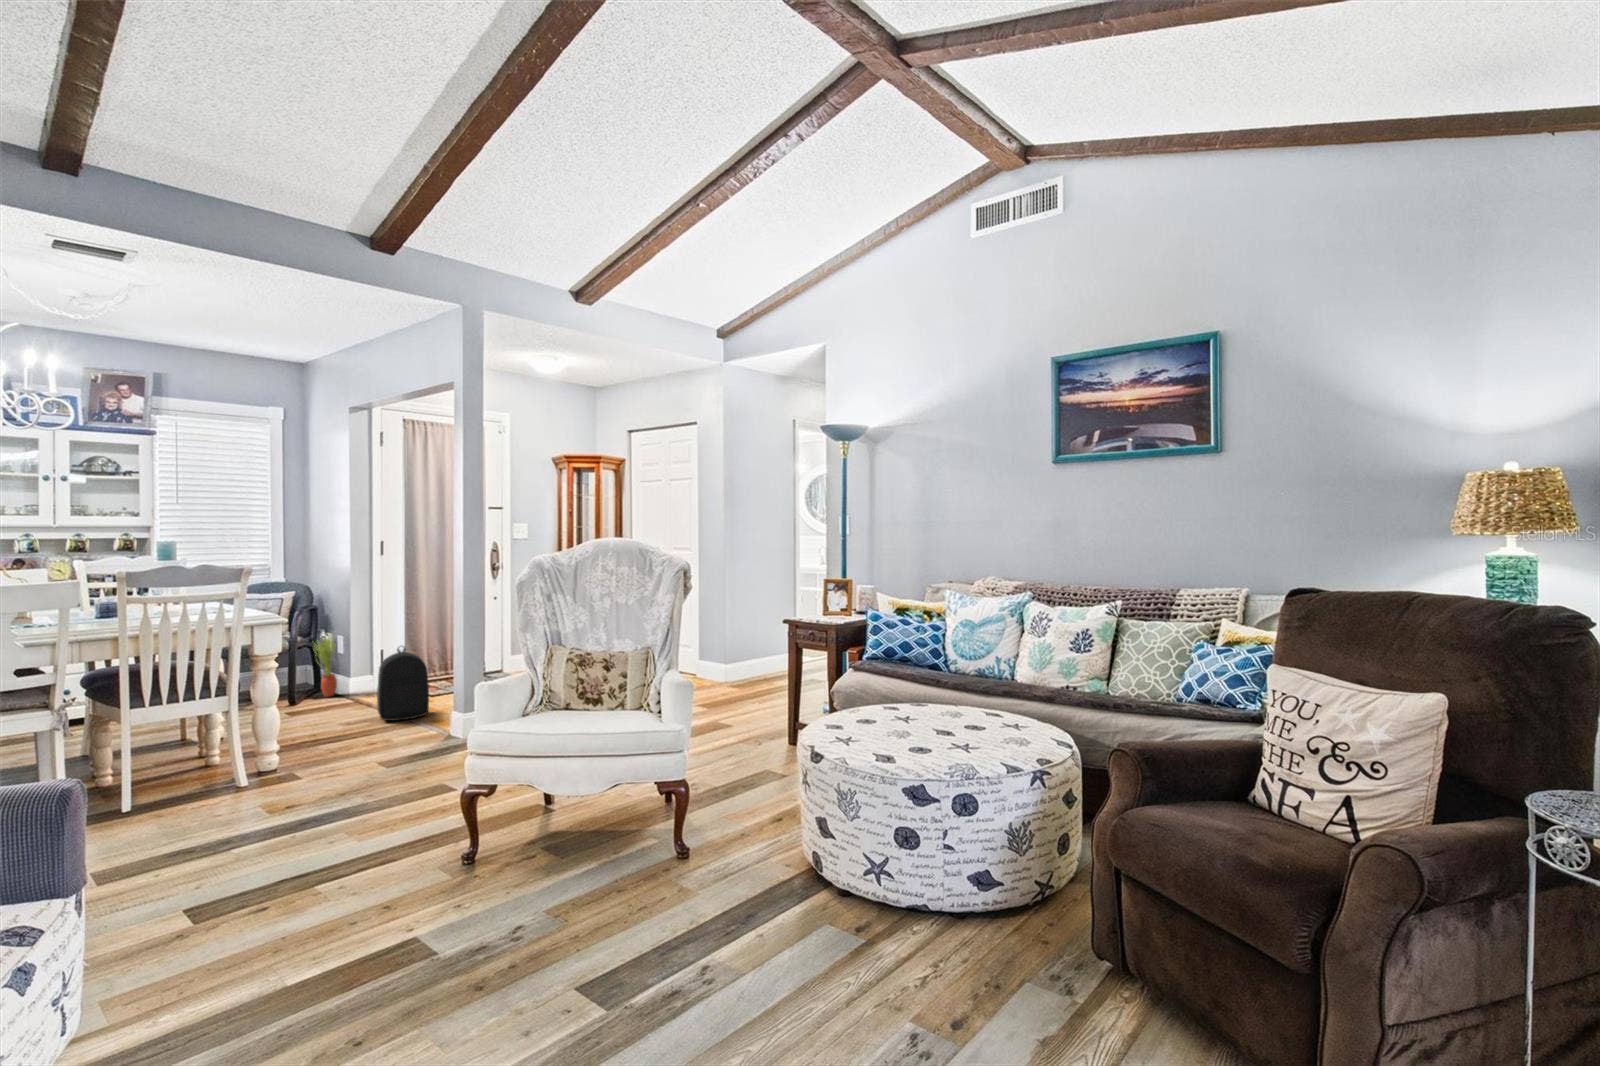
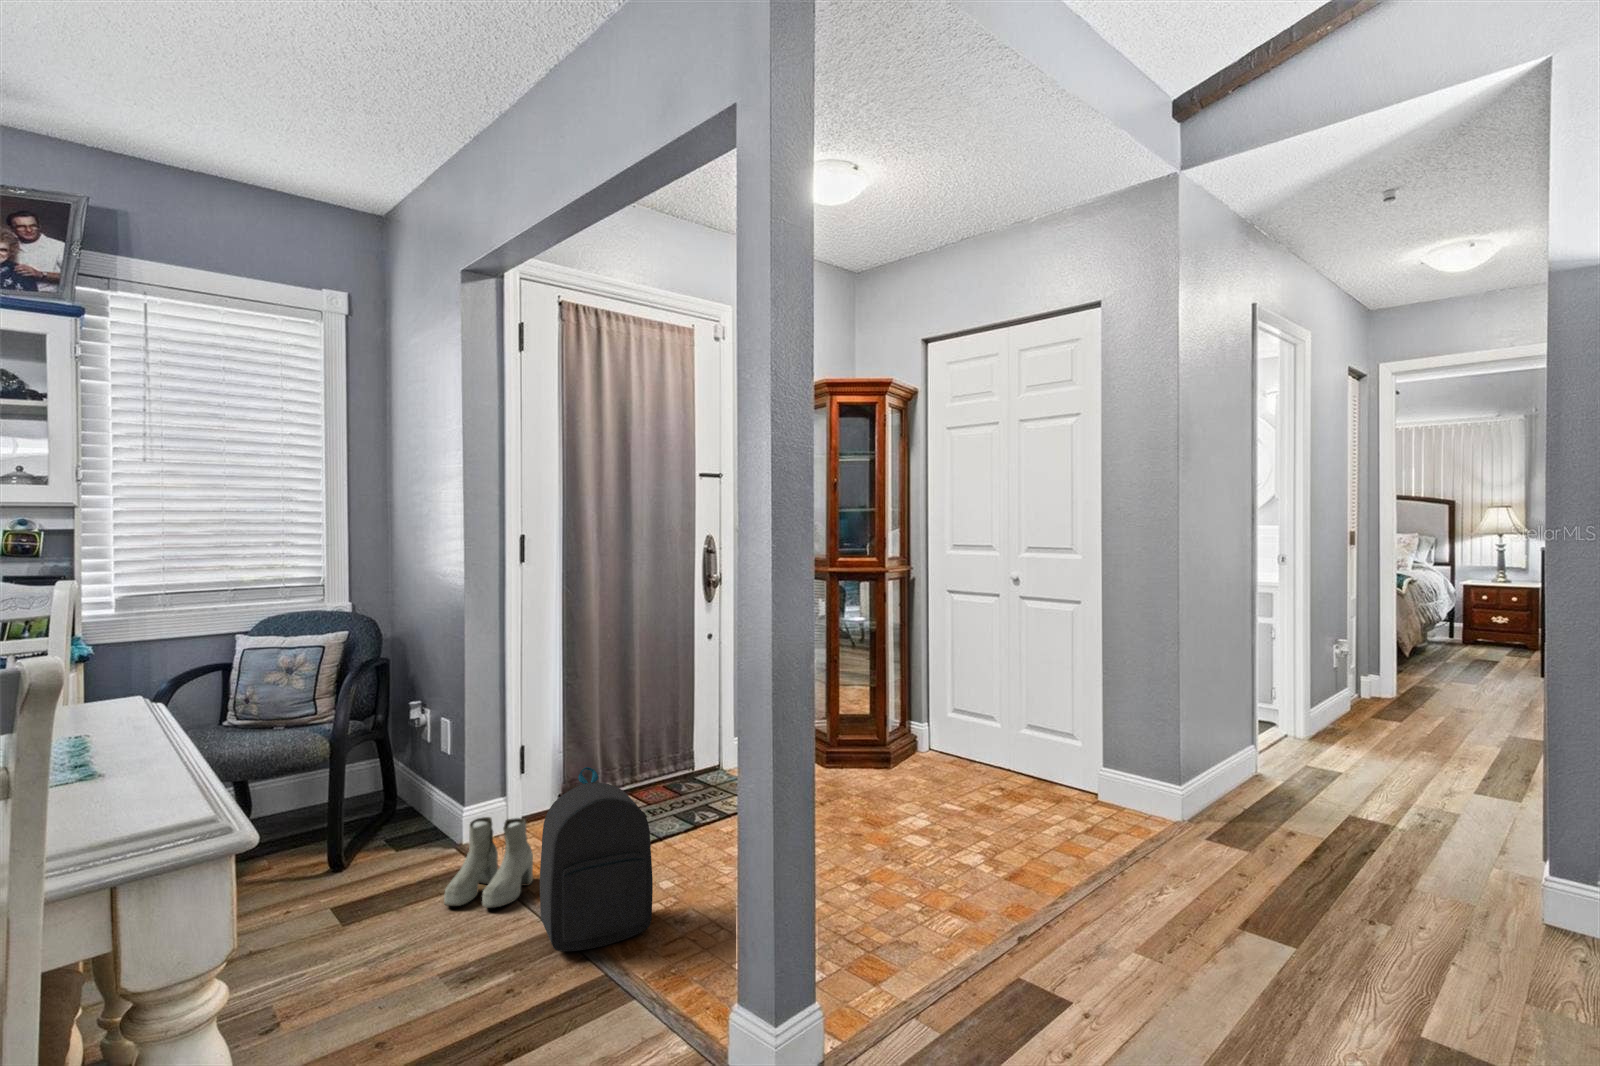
potted plant: present [313,633,337,697] -> none [395,714,442,843]
boots: none [334,675,380,712] -> present [444,817,533,908]

